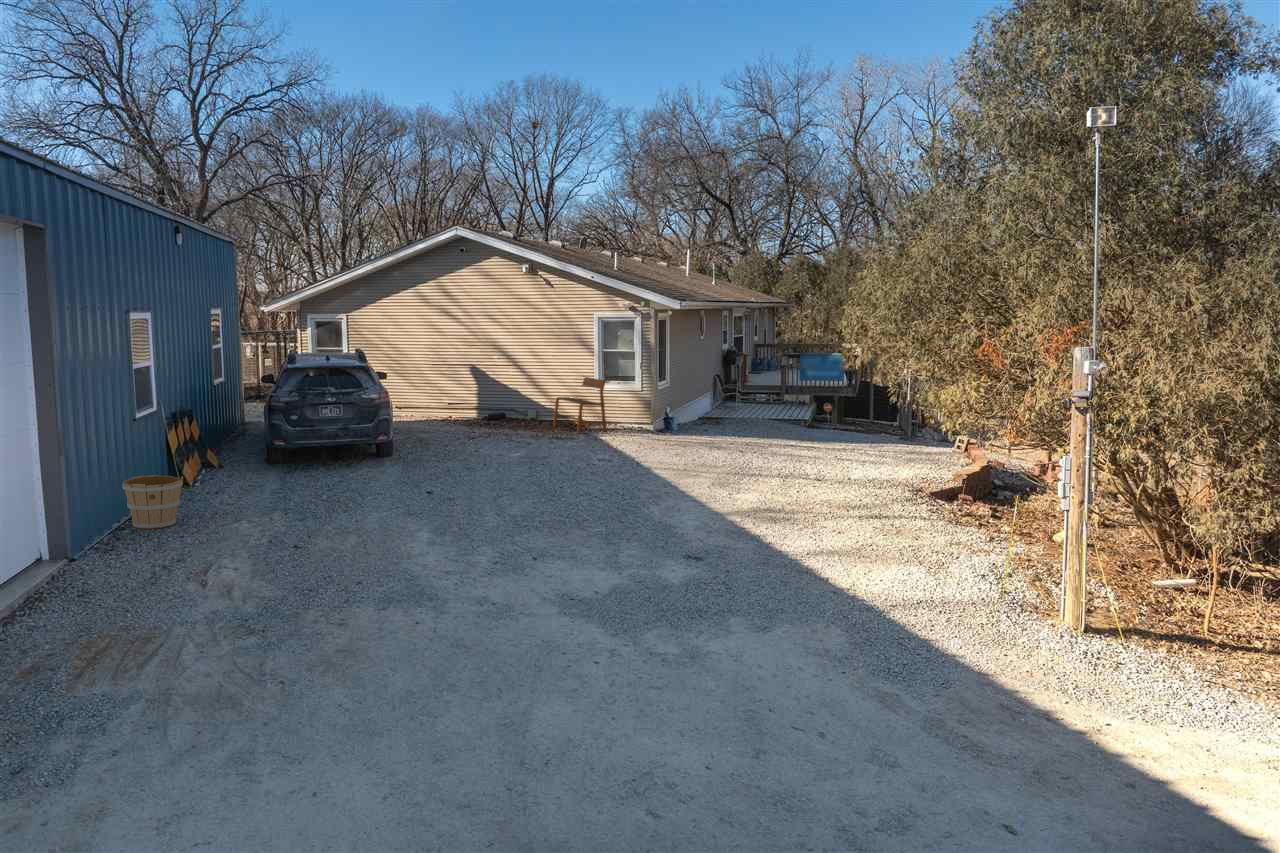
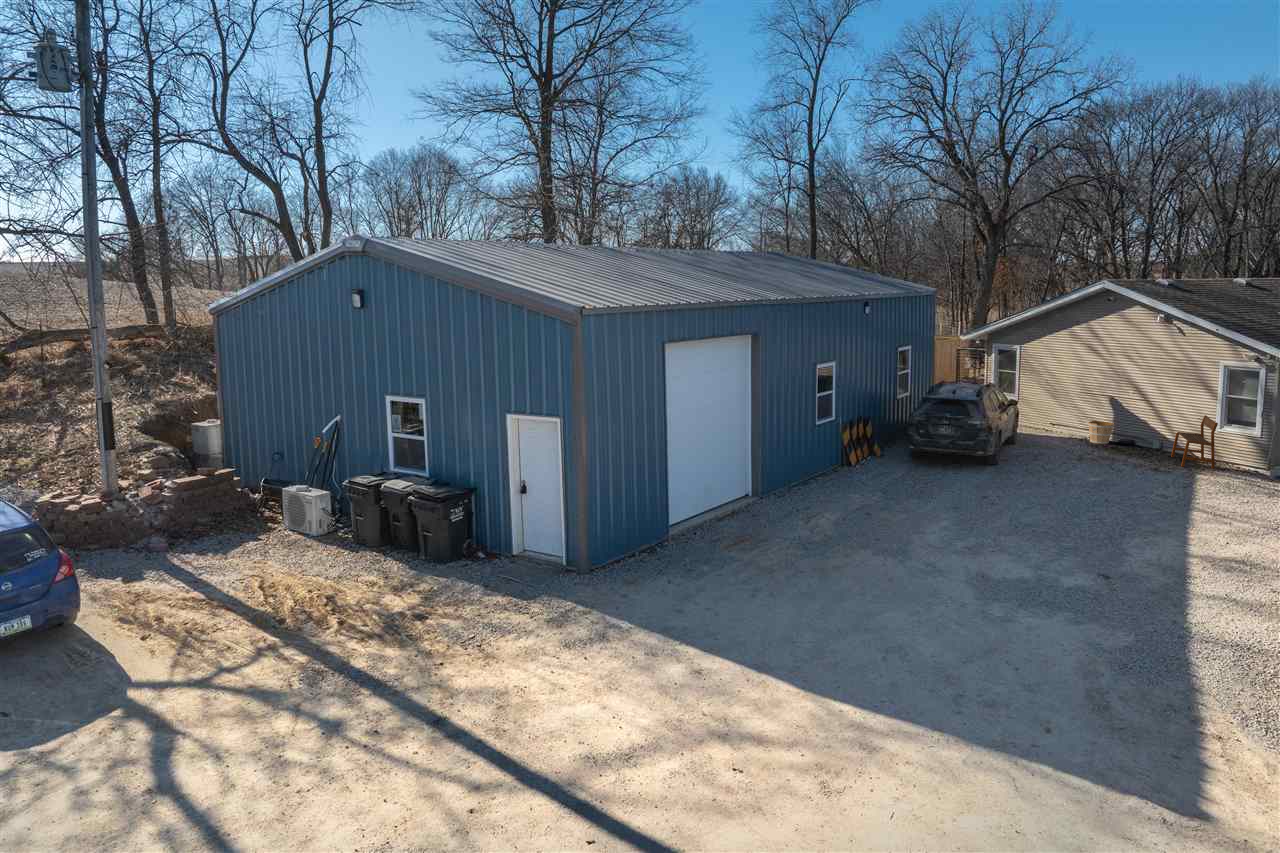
wooden bucket: present [122,475,183,529] -> present [1088,421,1114,444]

